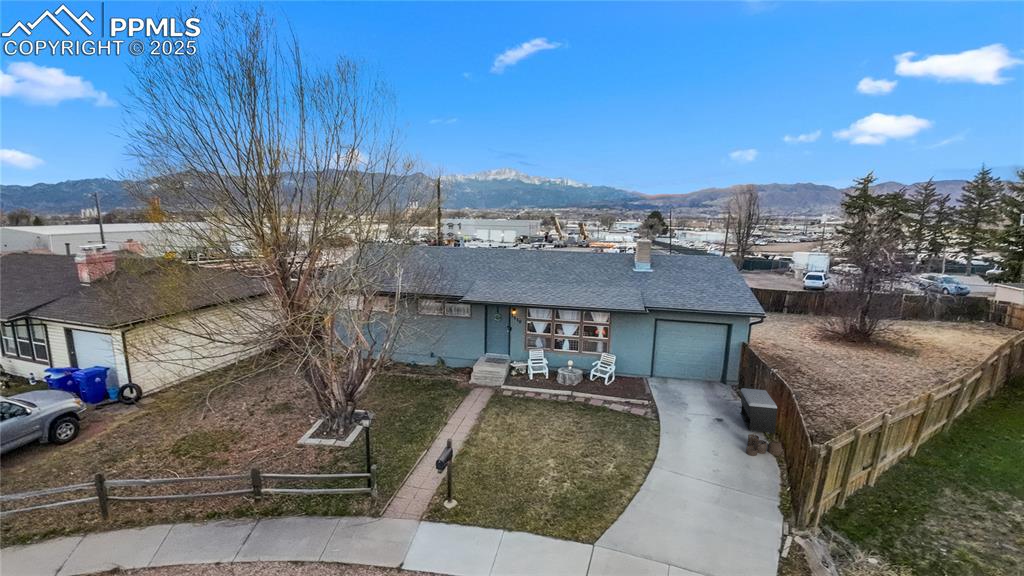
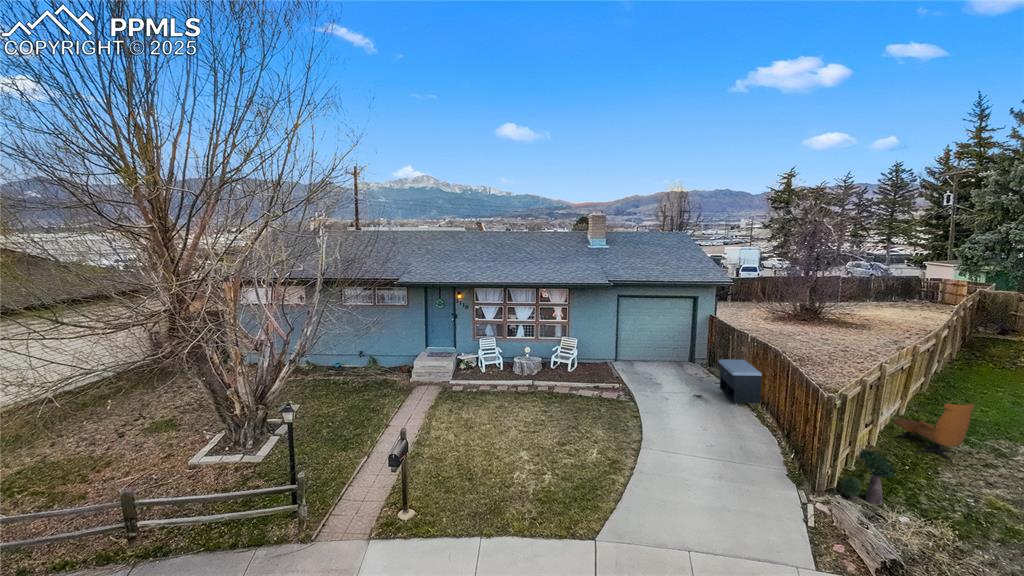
woven basket: present [746,434,782,456] -> none [736,403,773,428]
lounge chair: none [894,457,966,511] -> present [893,403,974,462]
potted plant: none [818,494,868,543] -> present [841,449,895,505]

